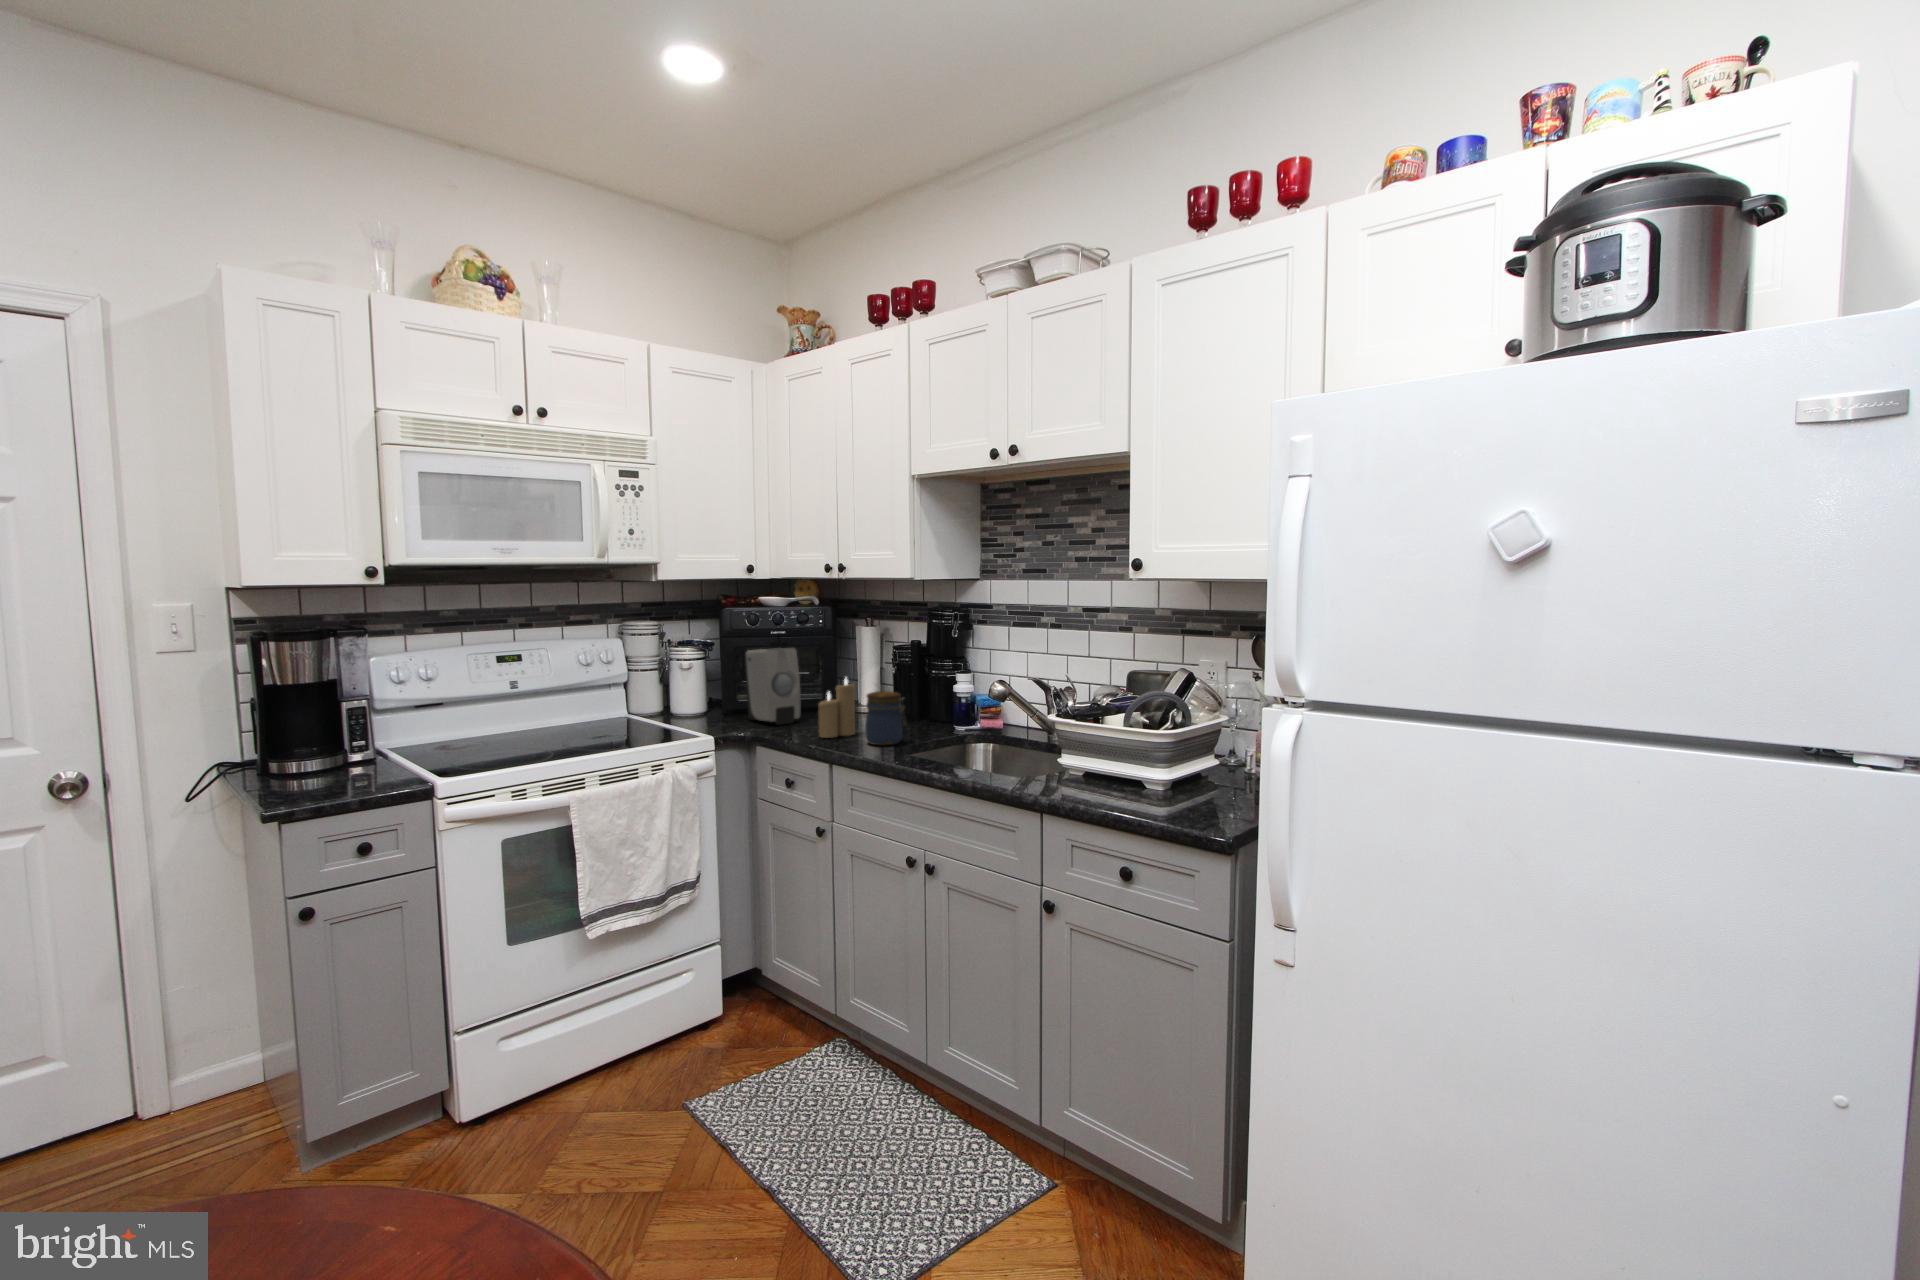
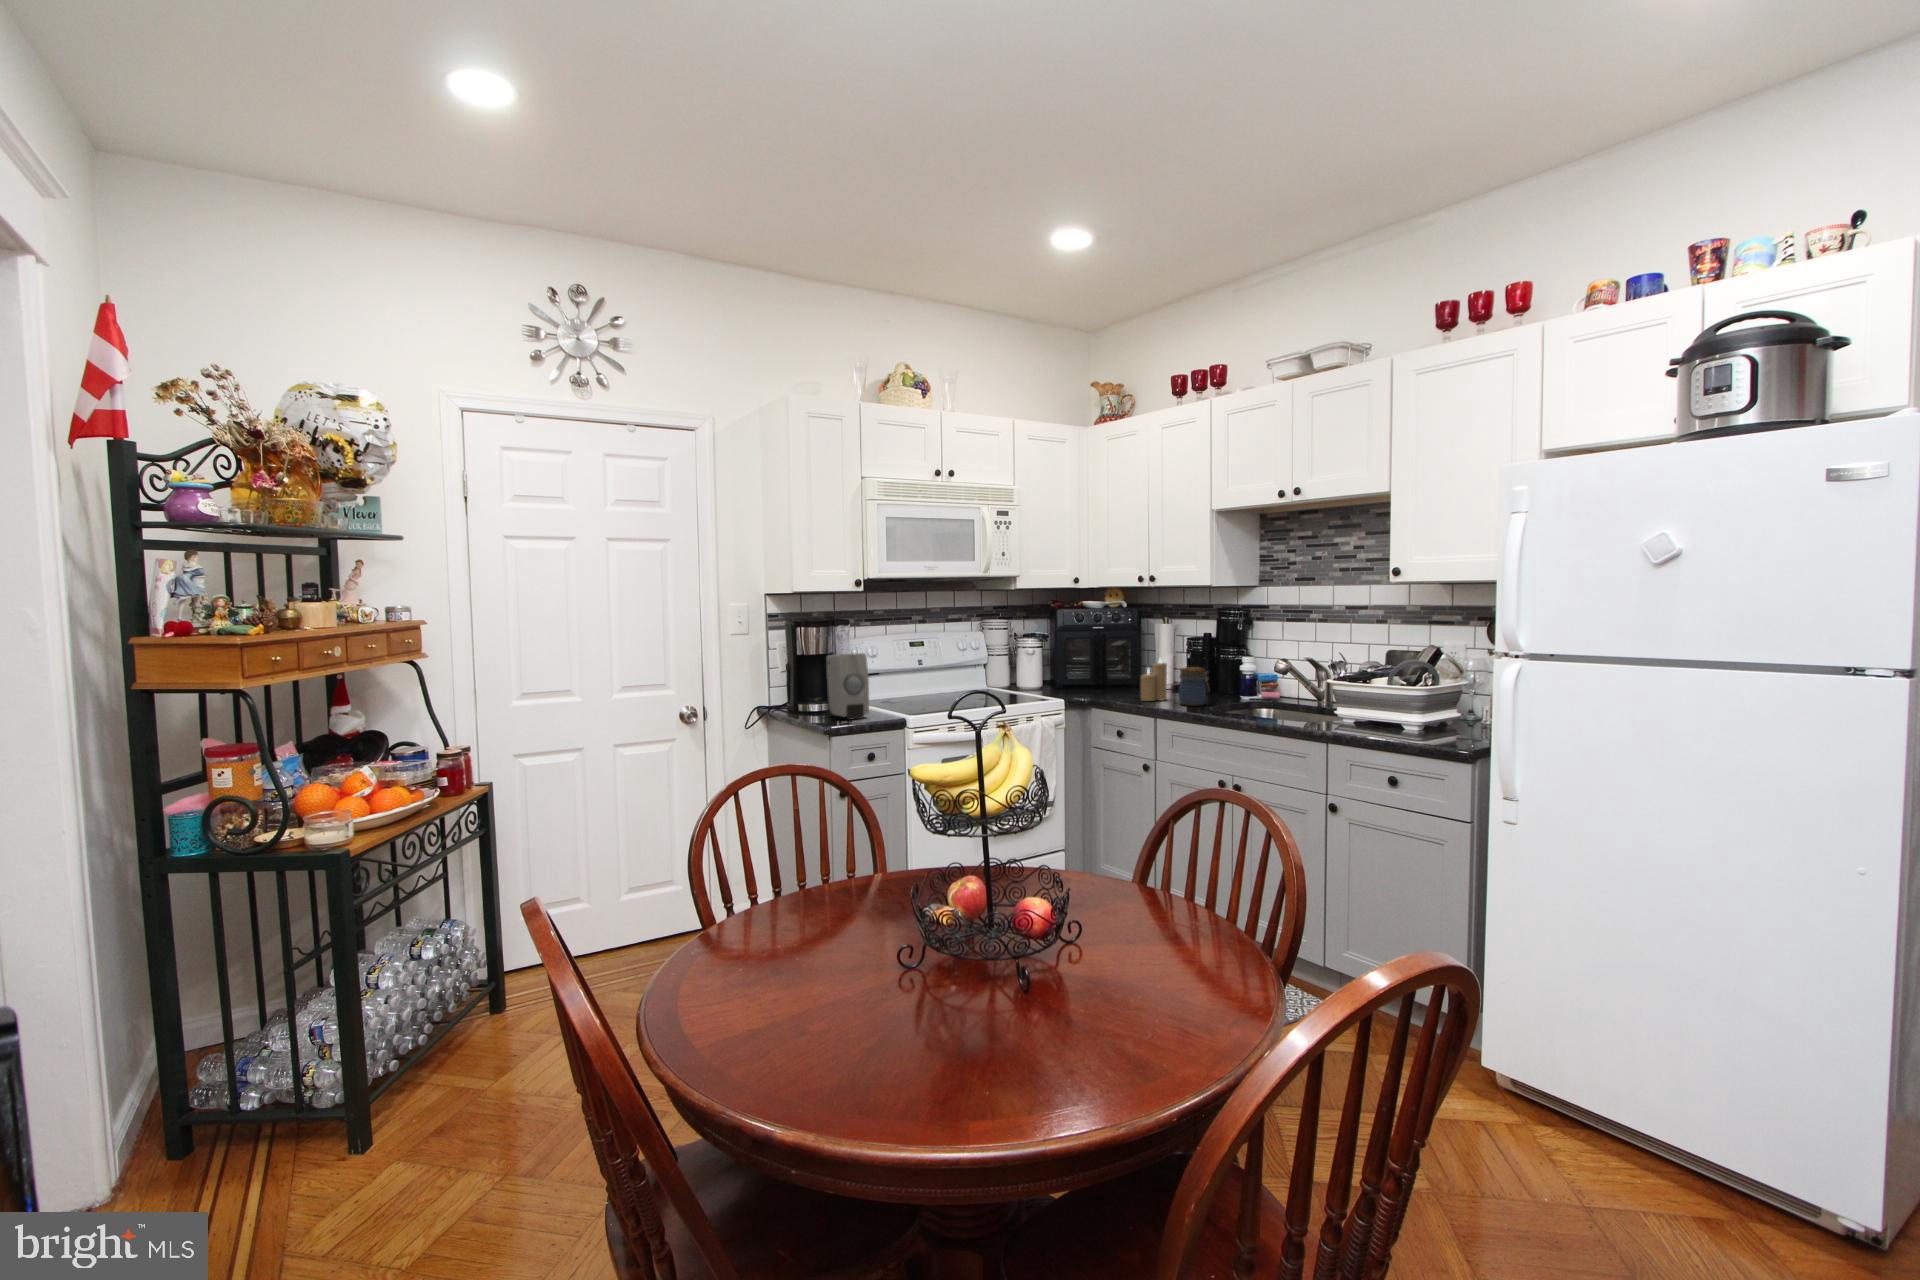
soap dispenser: present [745,648,800,725] -> present [826,653,869,719]

